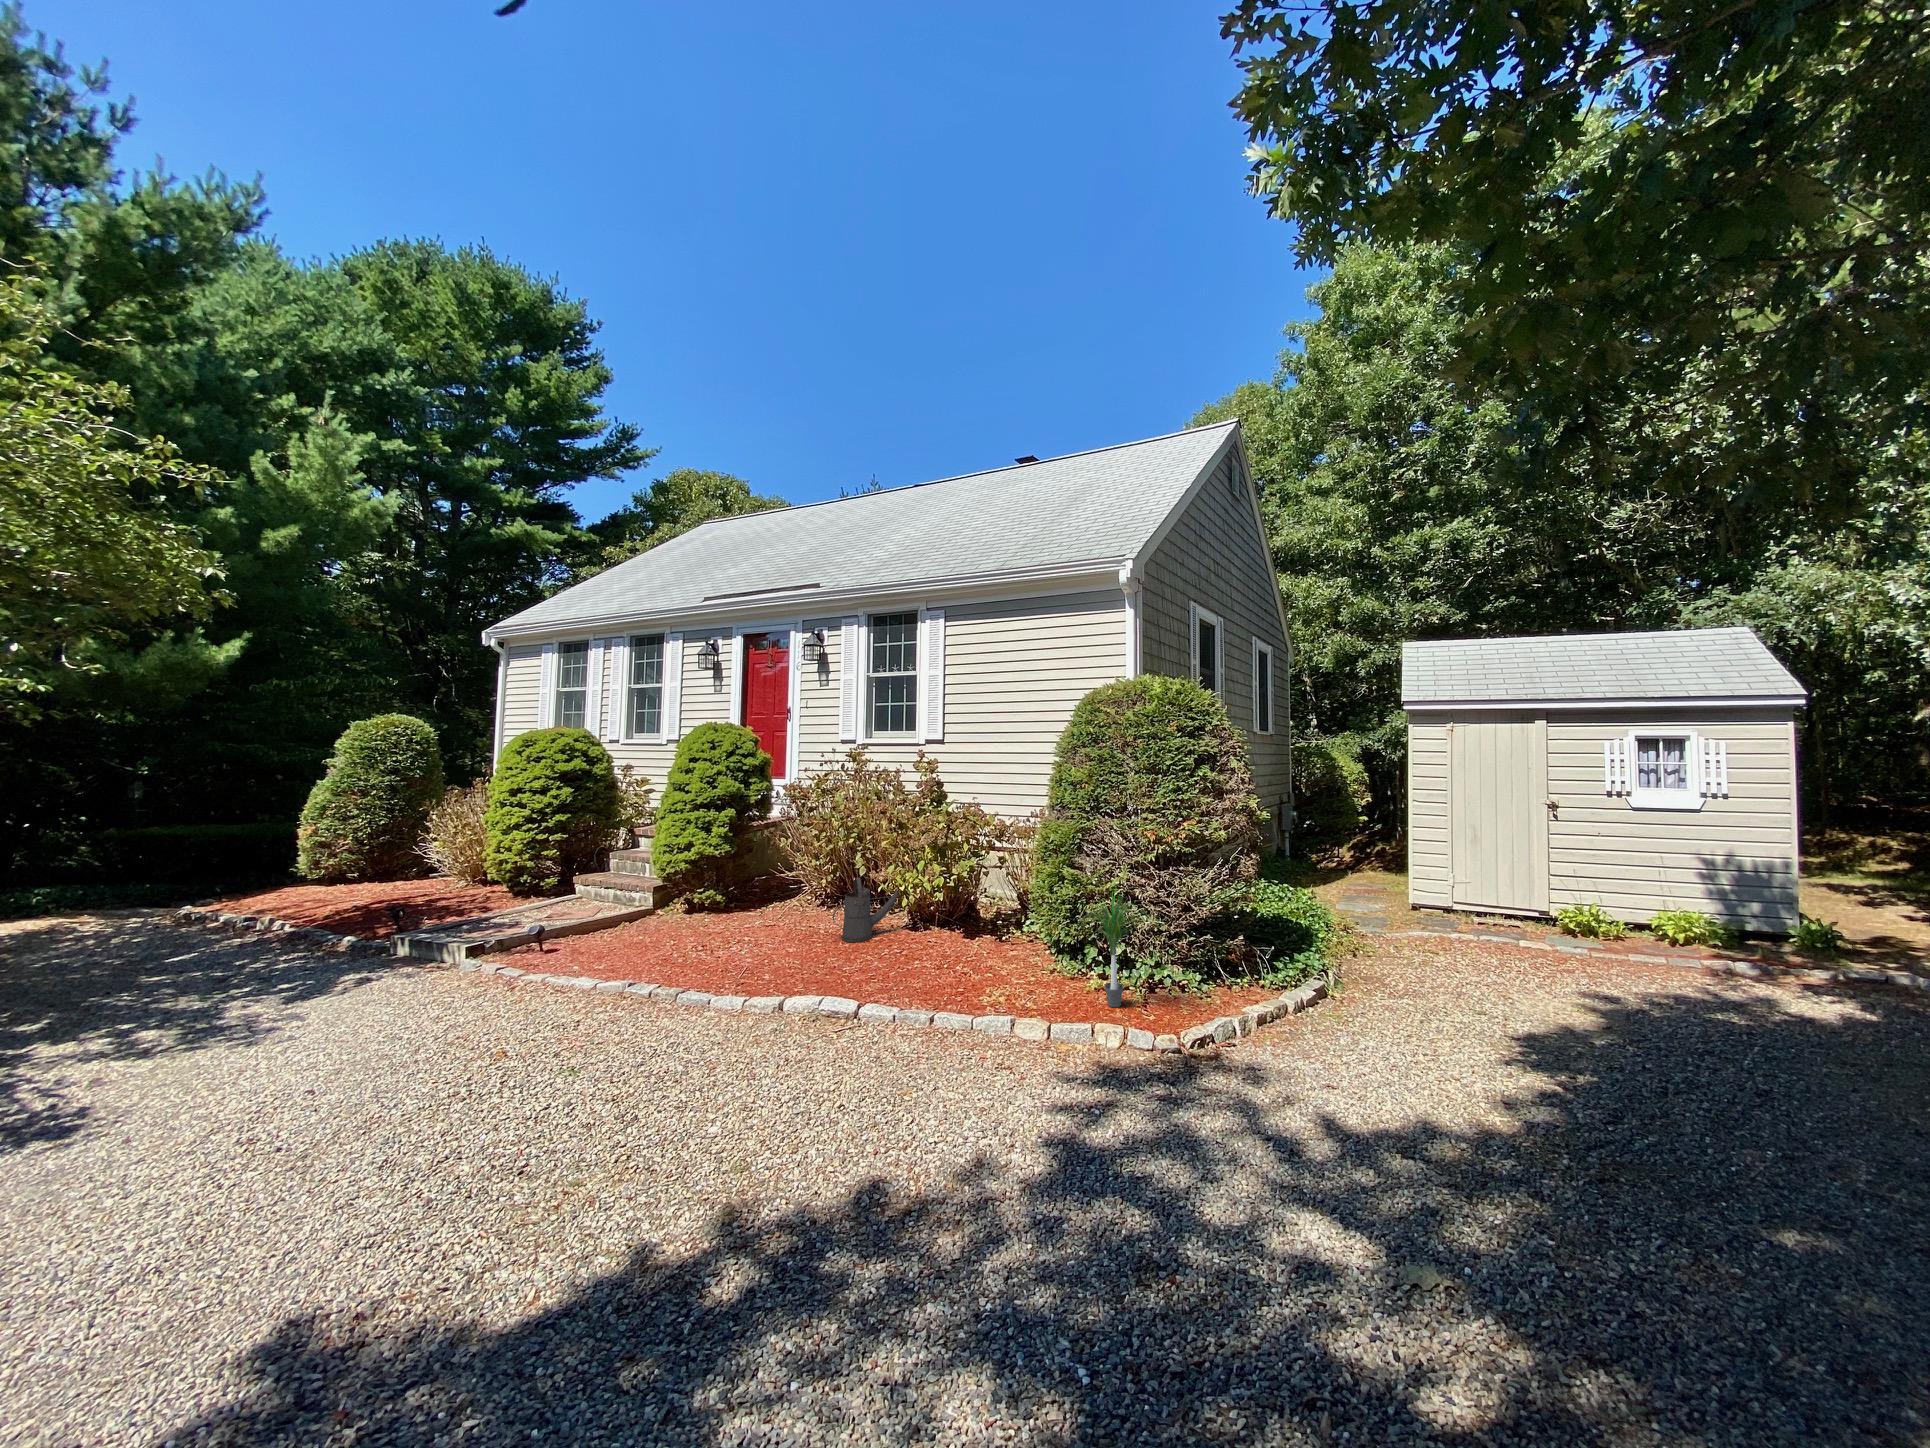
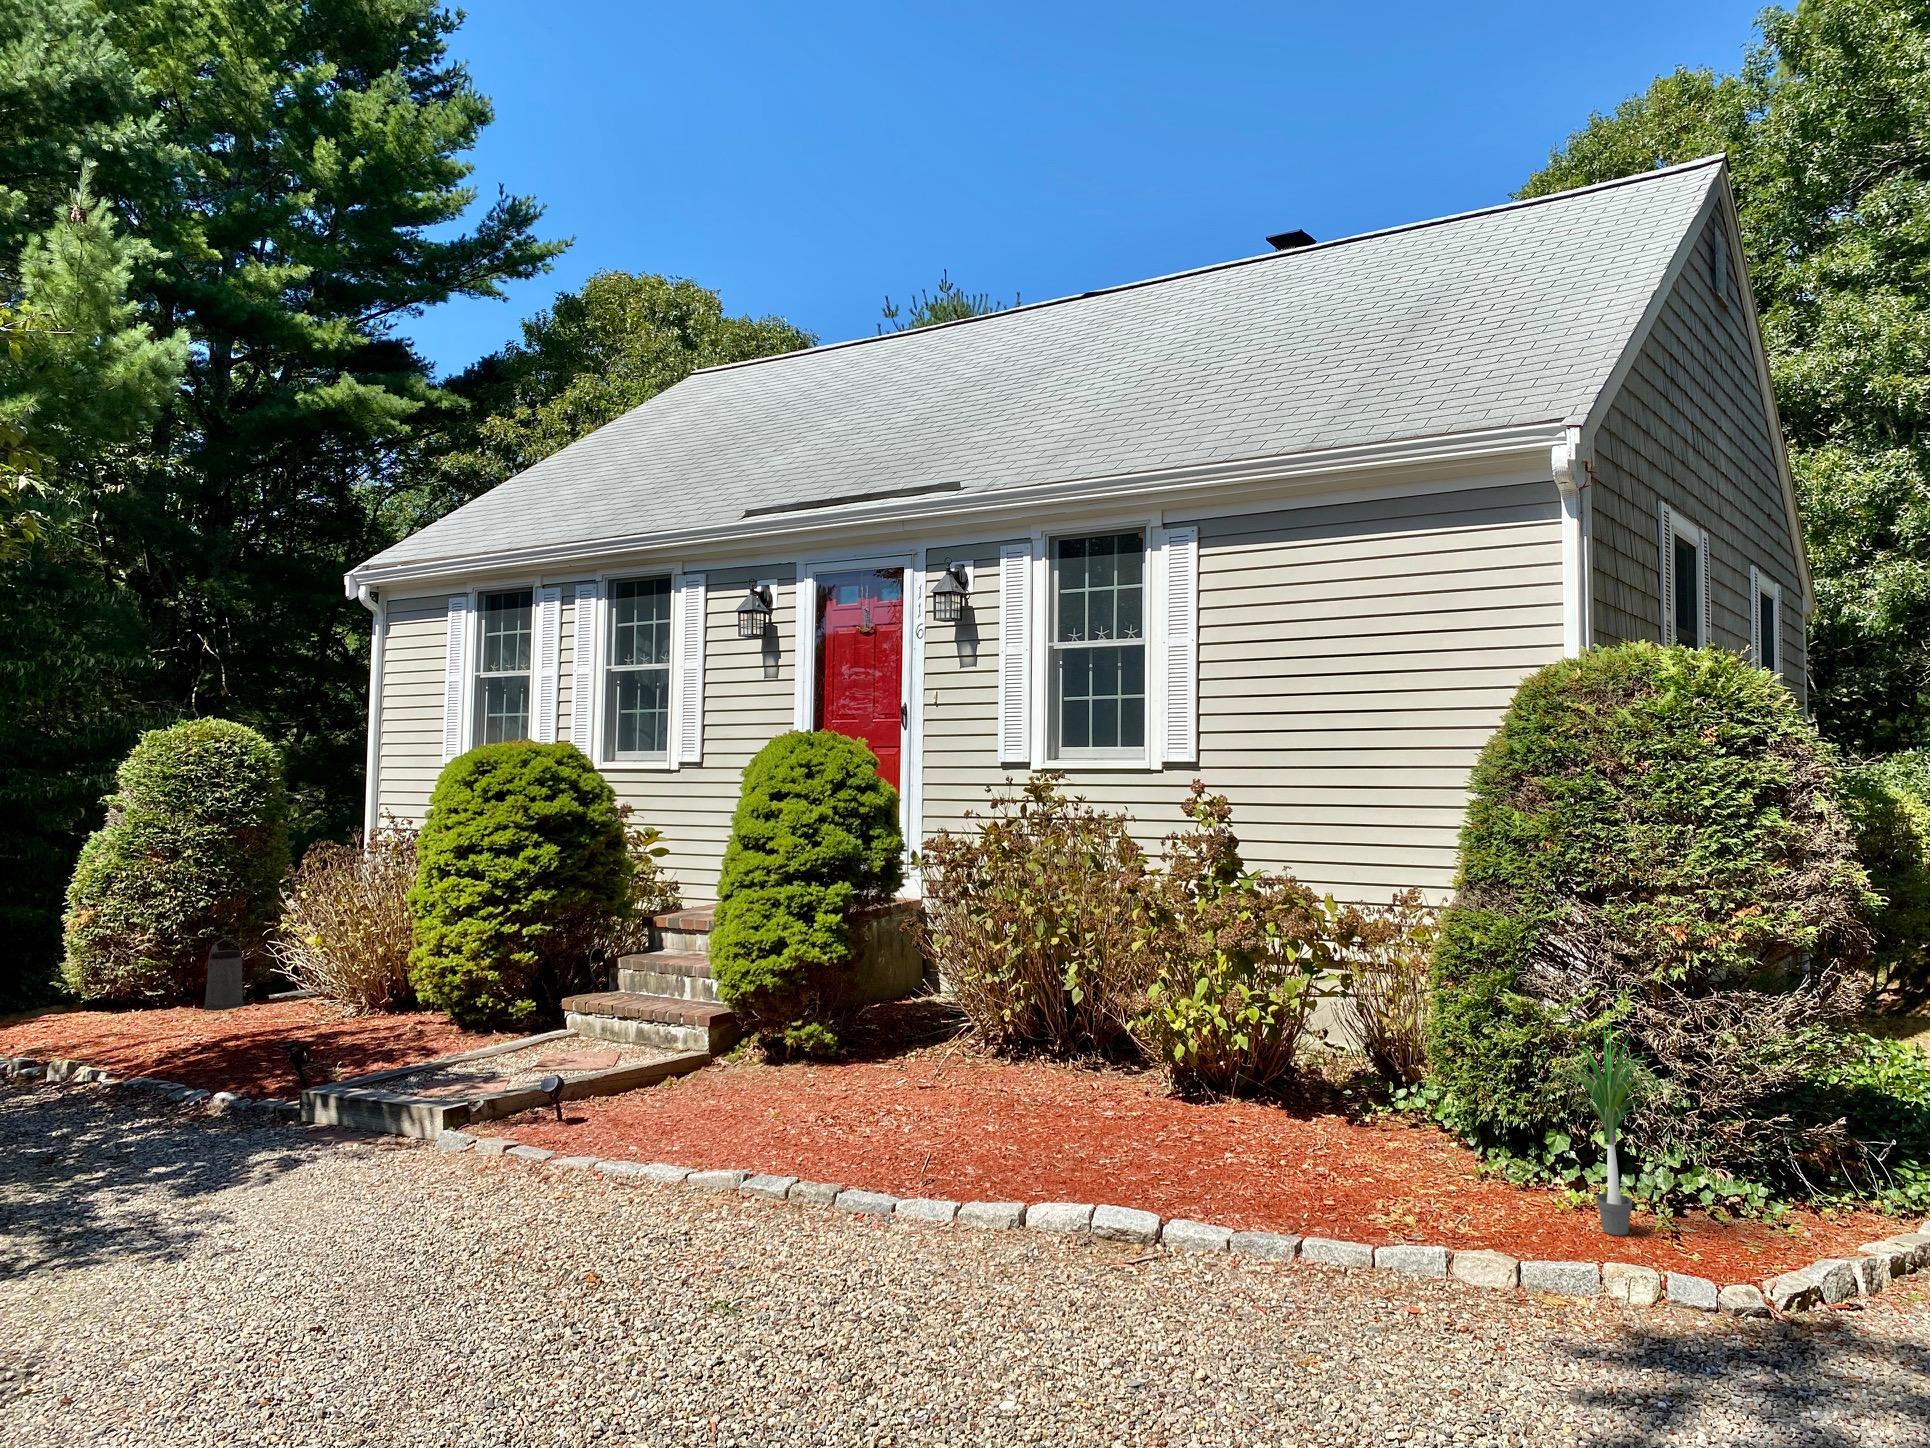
watering can: present [833,877,899,942] -> present [203,938,244,1010]

